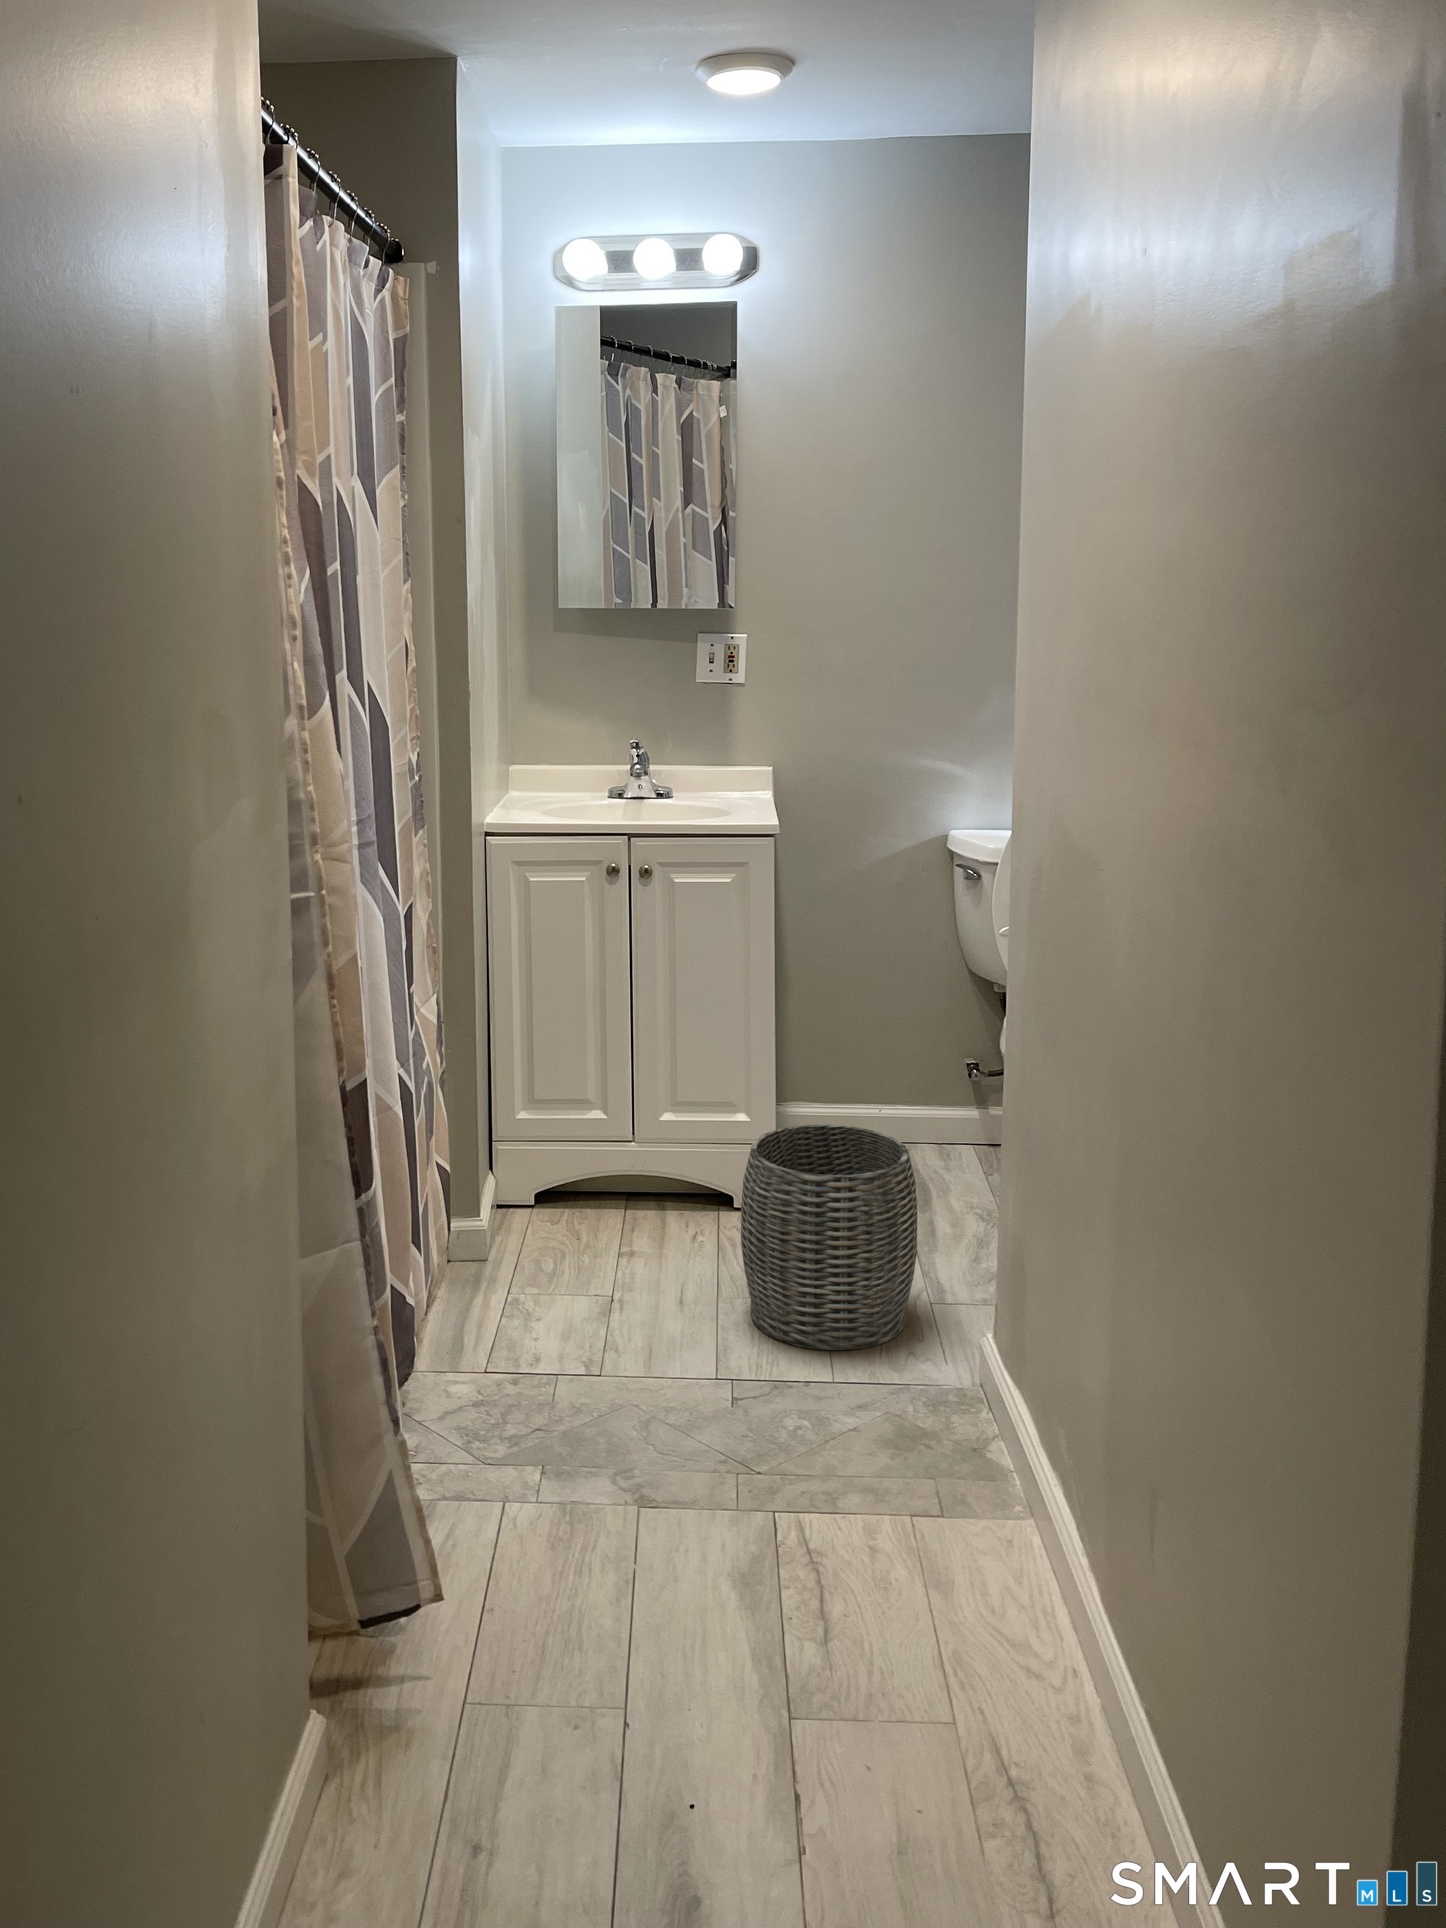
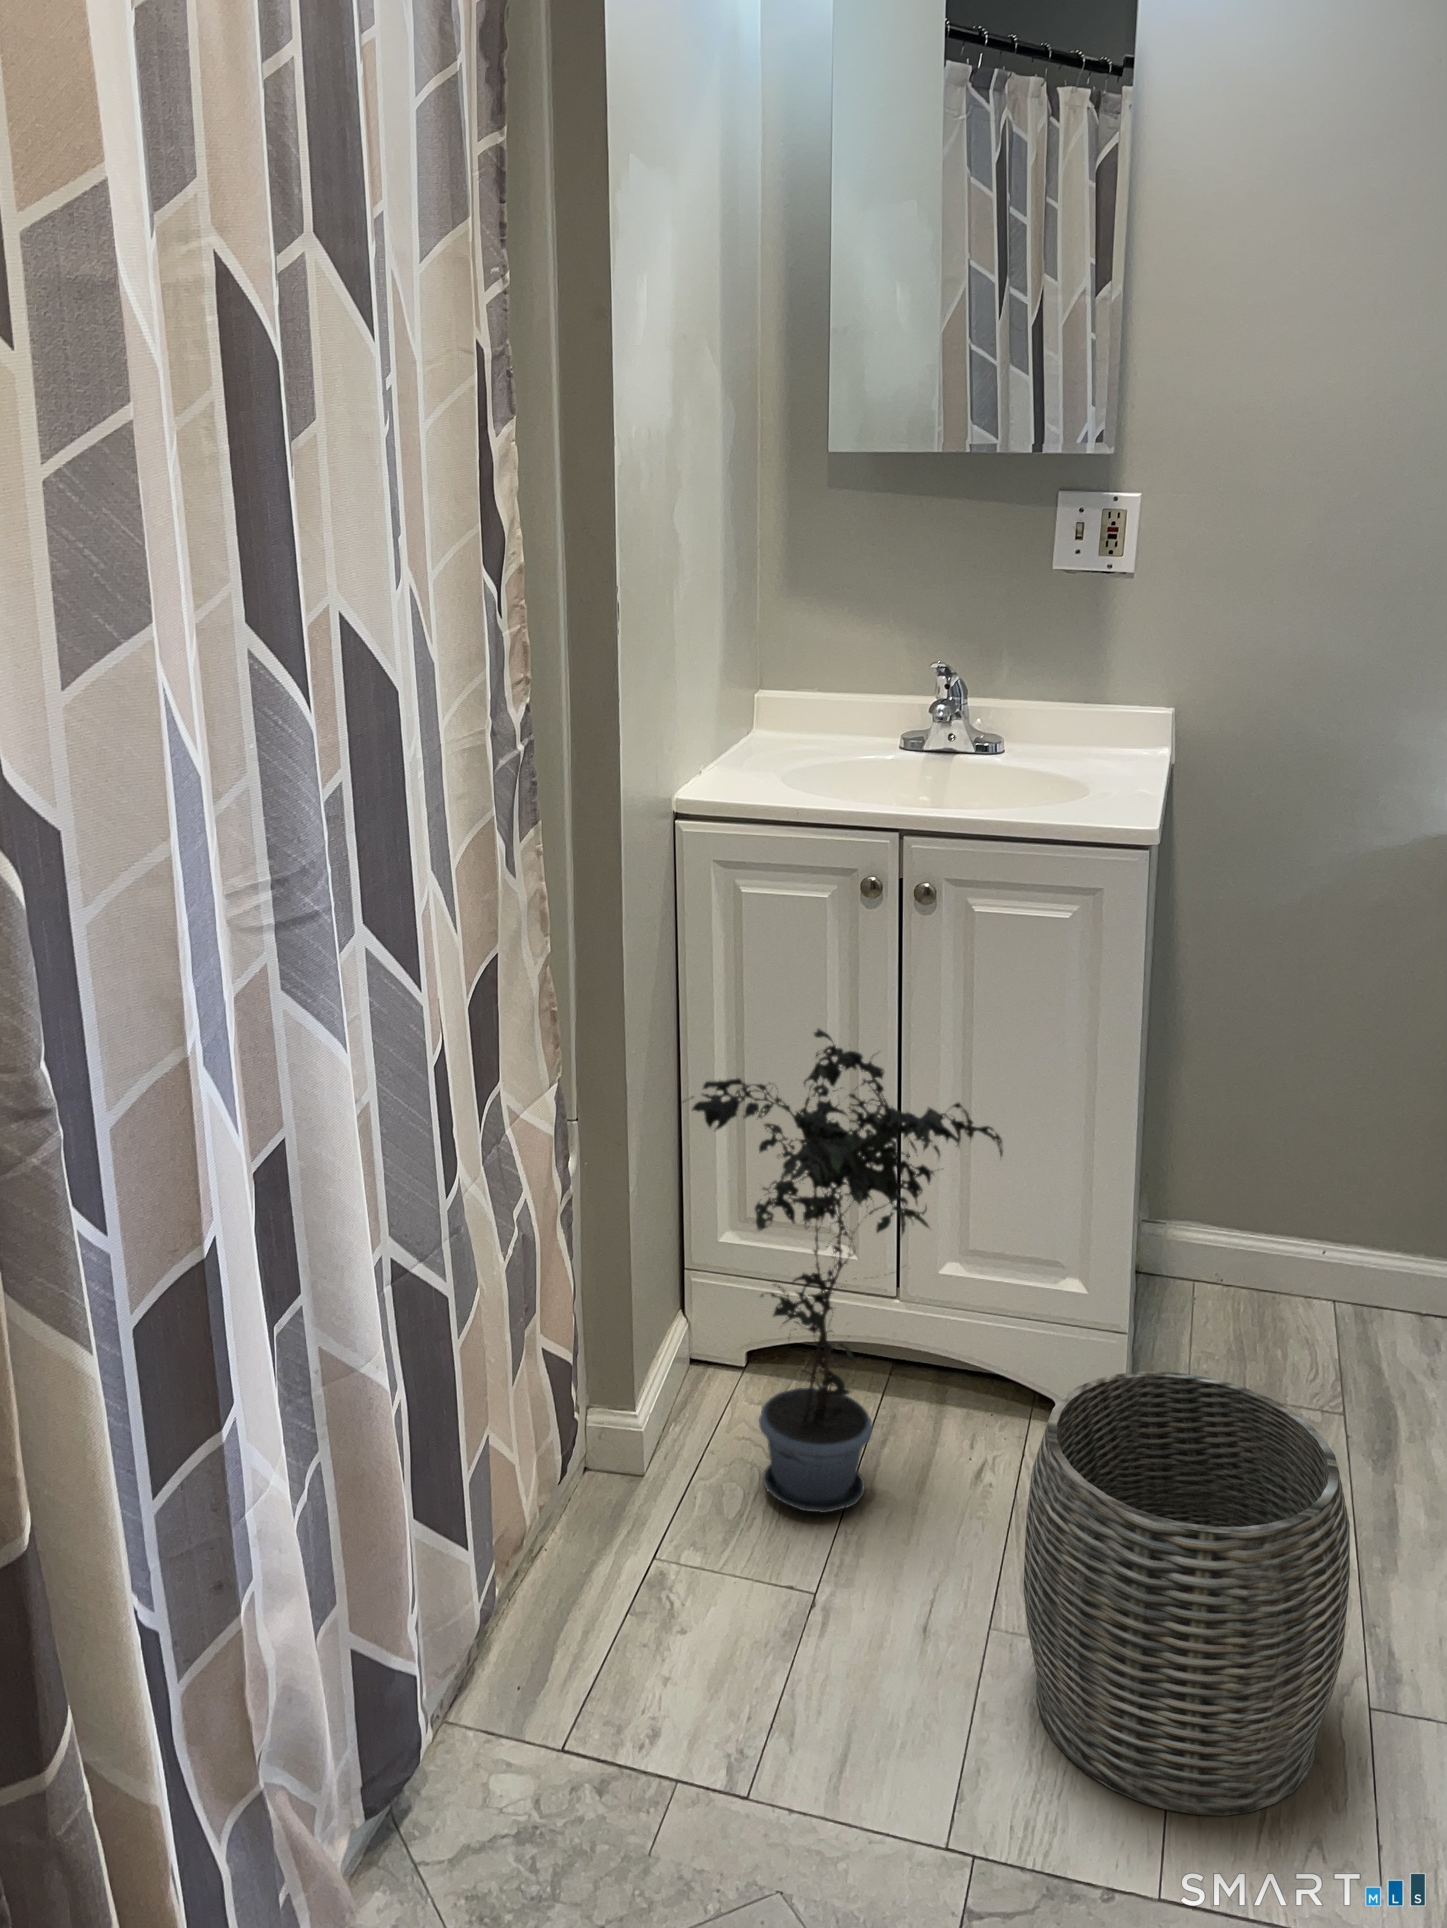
potted plant: none [504,954,706,1262] -> present [685,1029,1003,1513]

